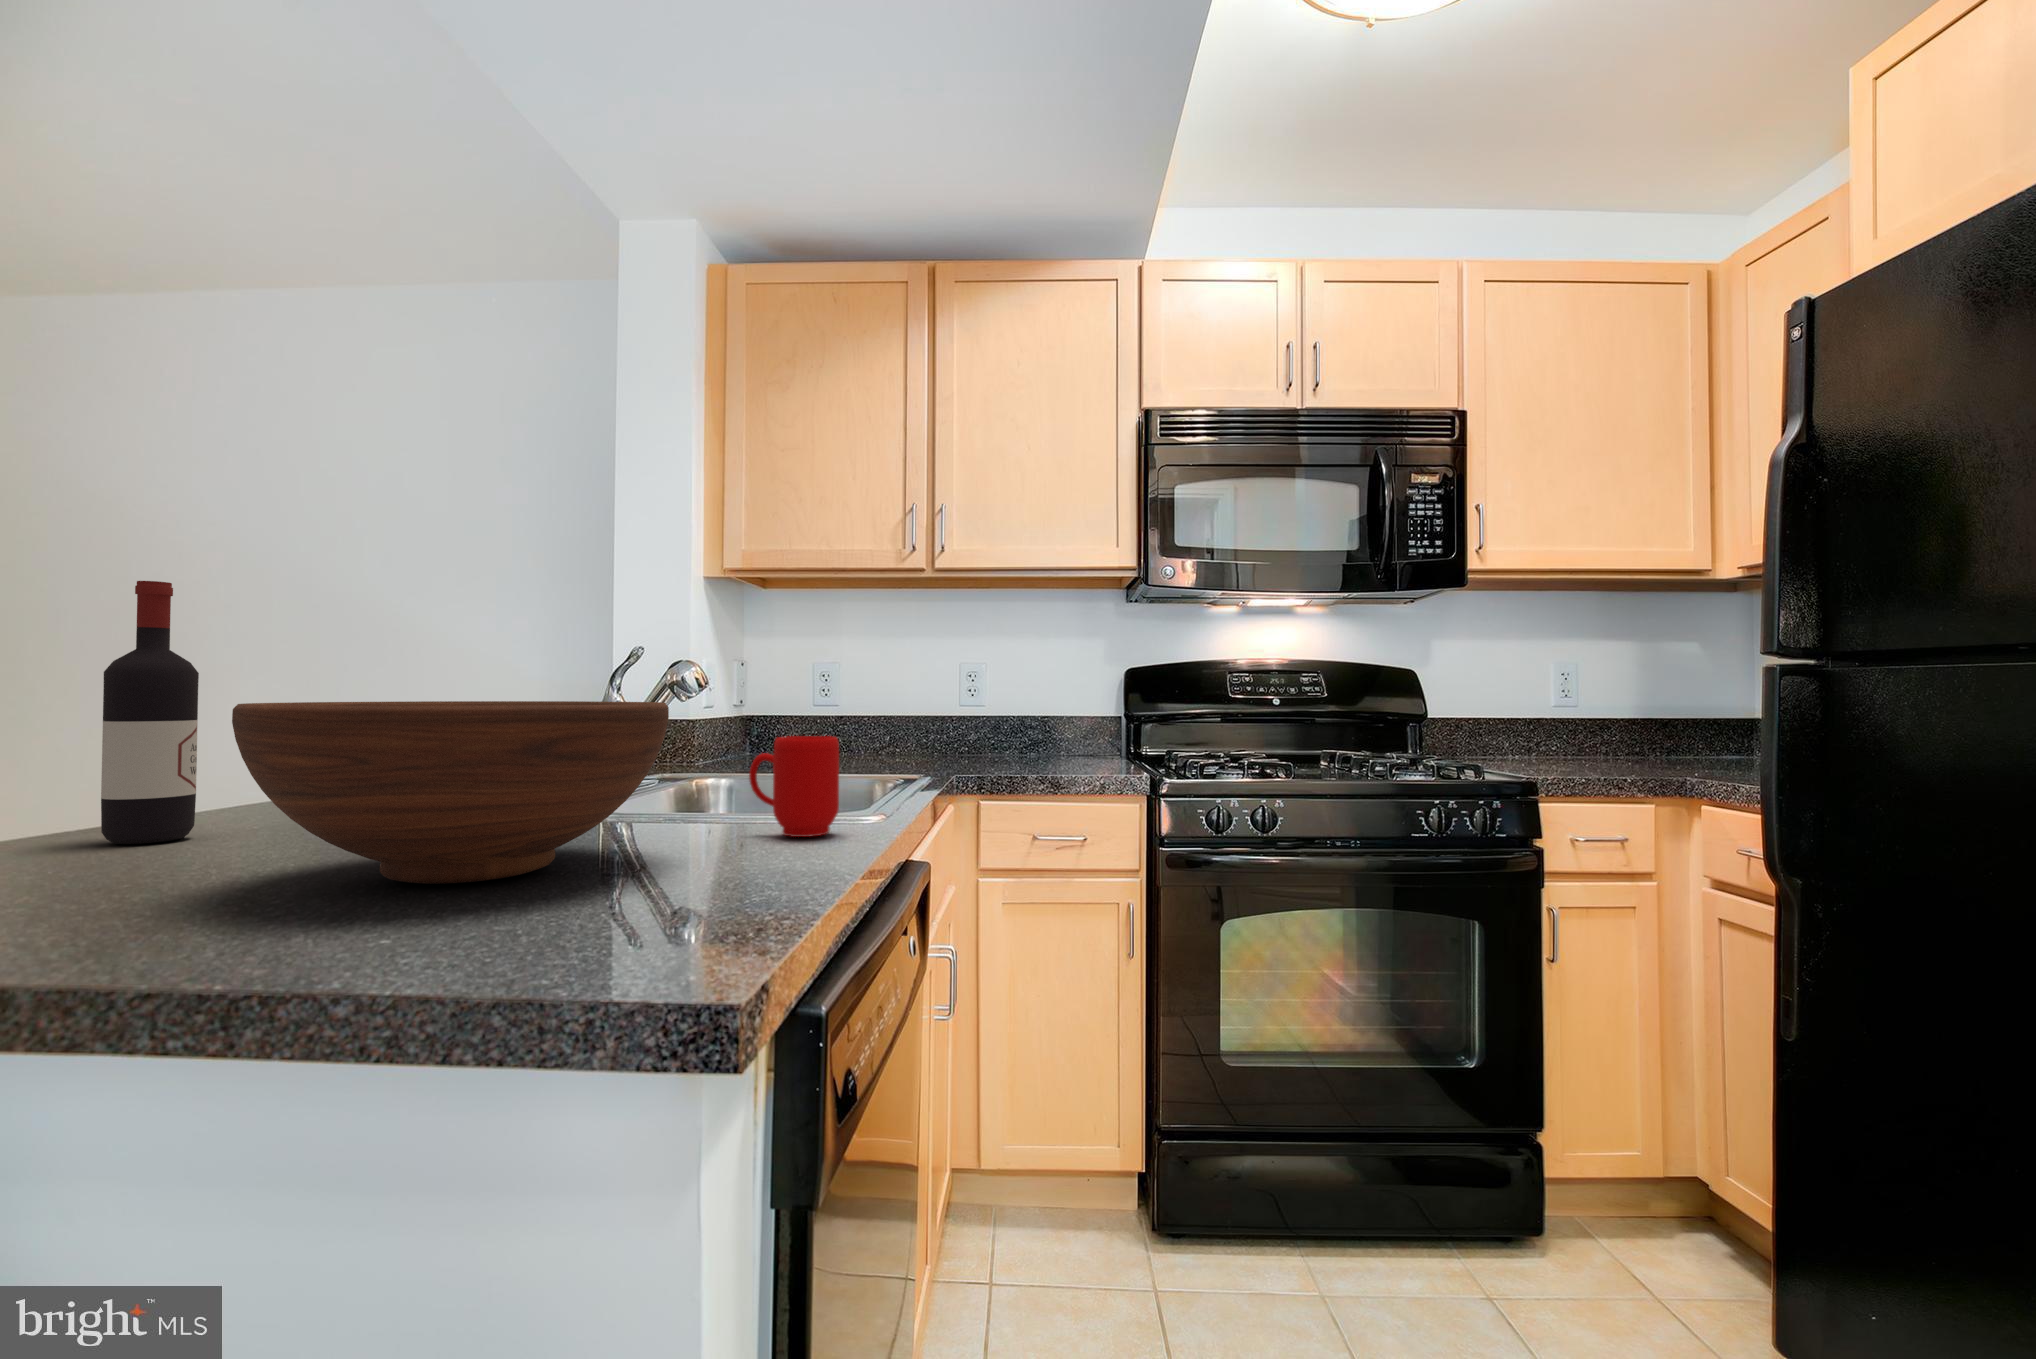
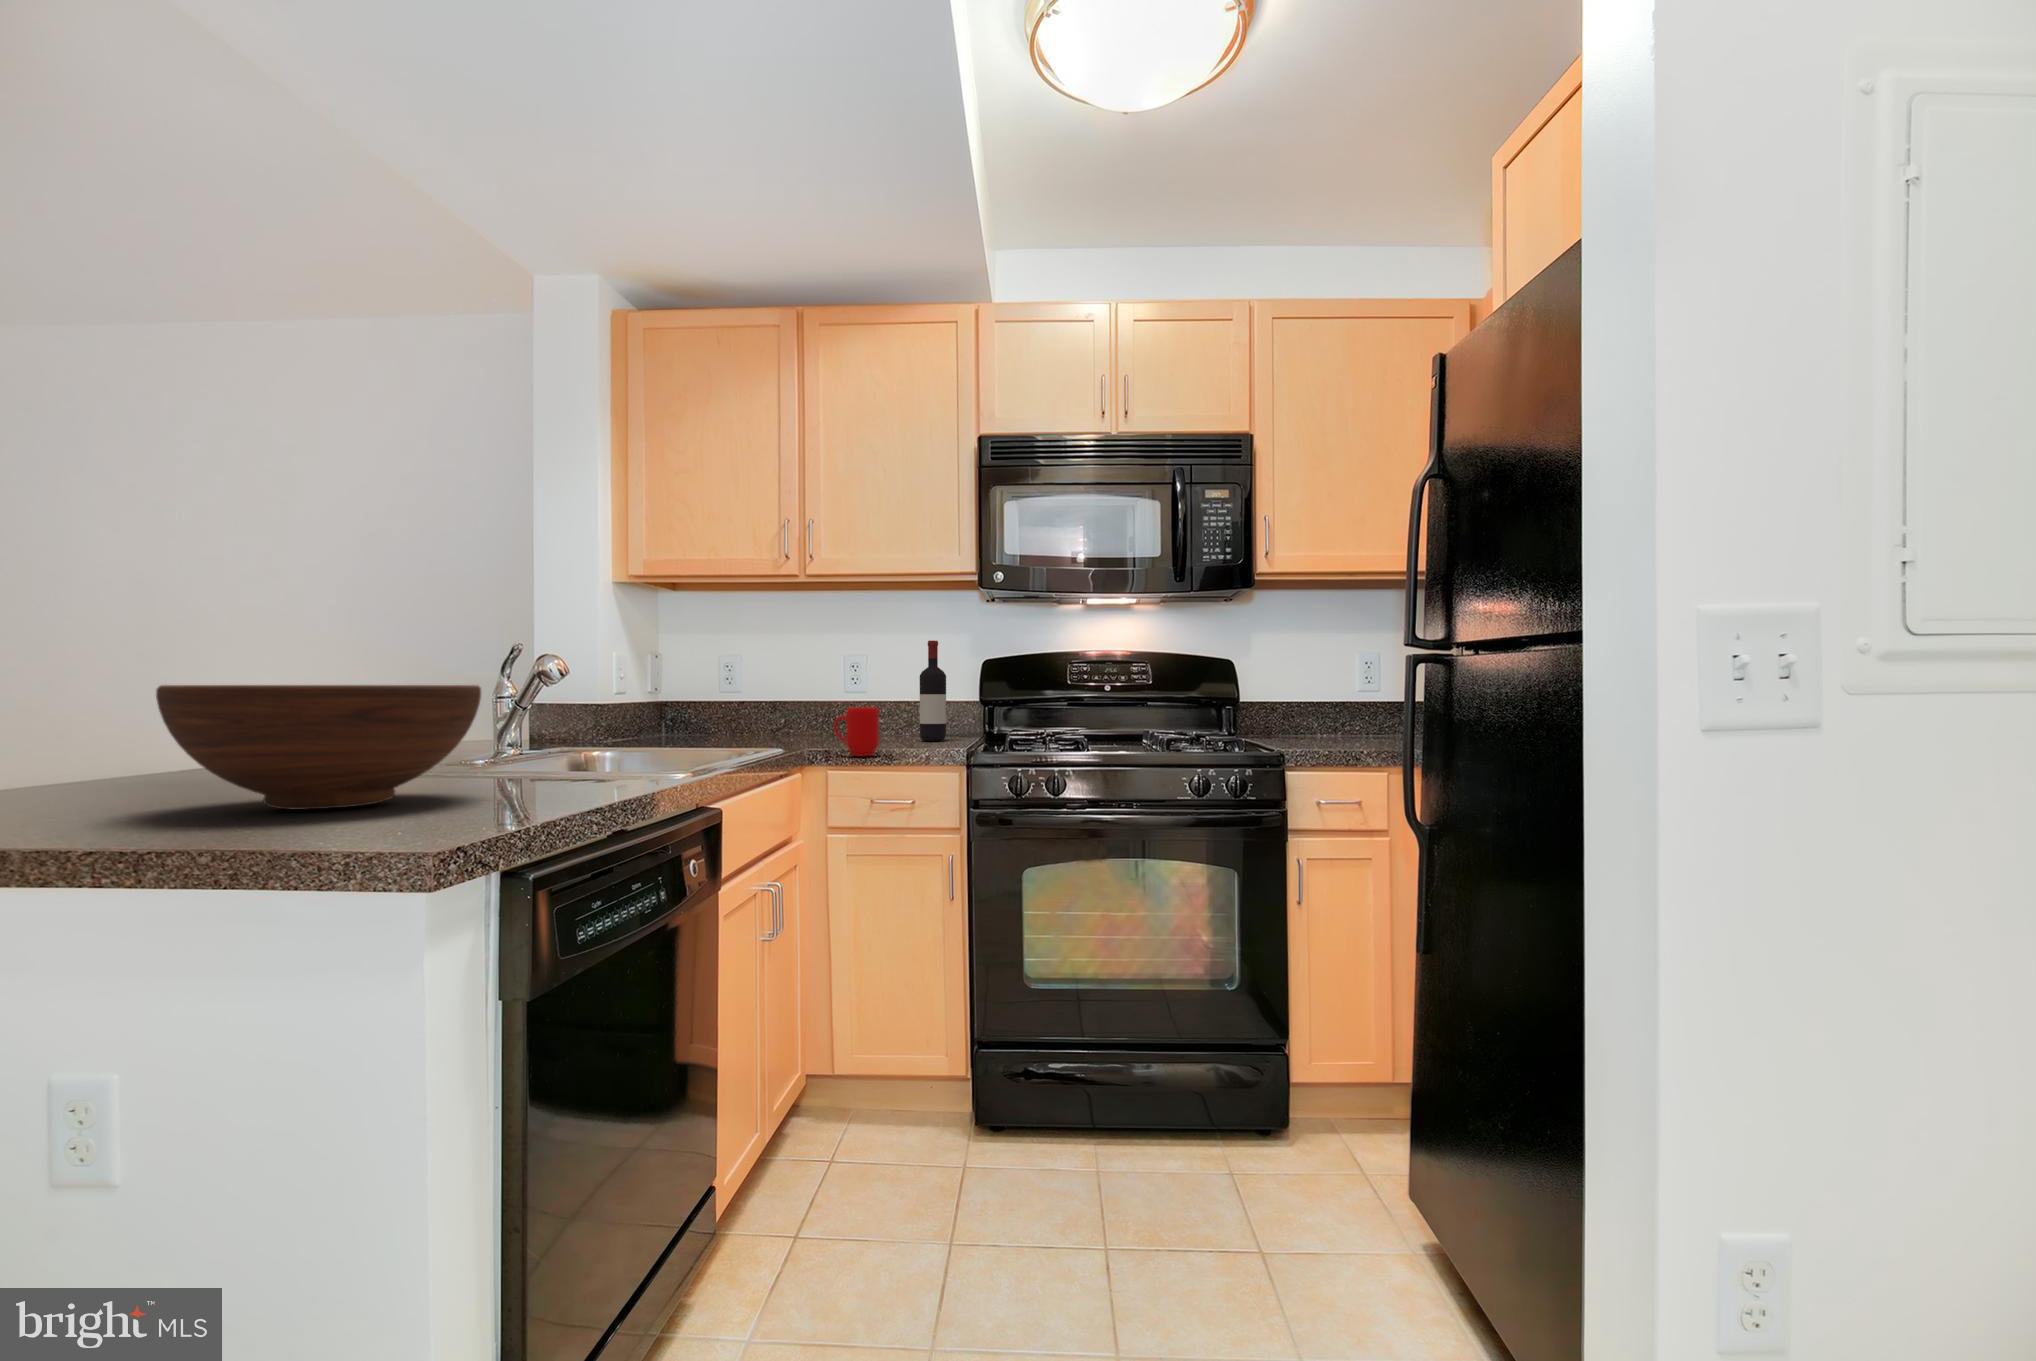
wine bottle: present [101,581,199,844] -> present [920,641,946,741]
mug: present [749,736,839,837] -> present [834,707,879,756]

